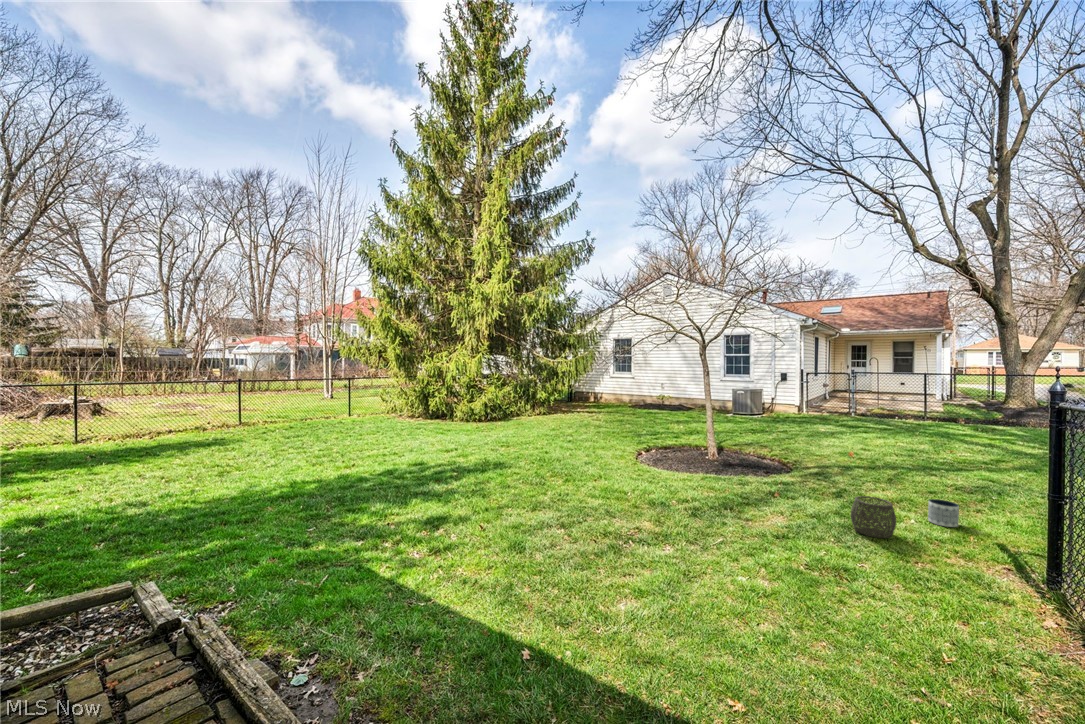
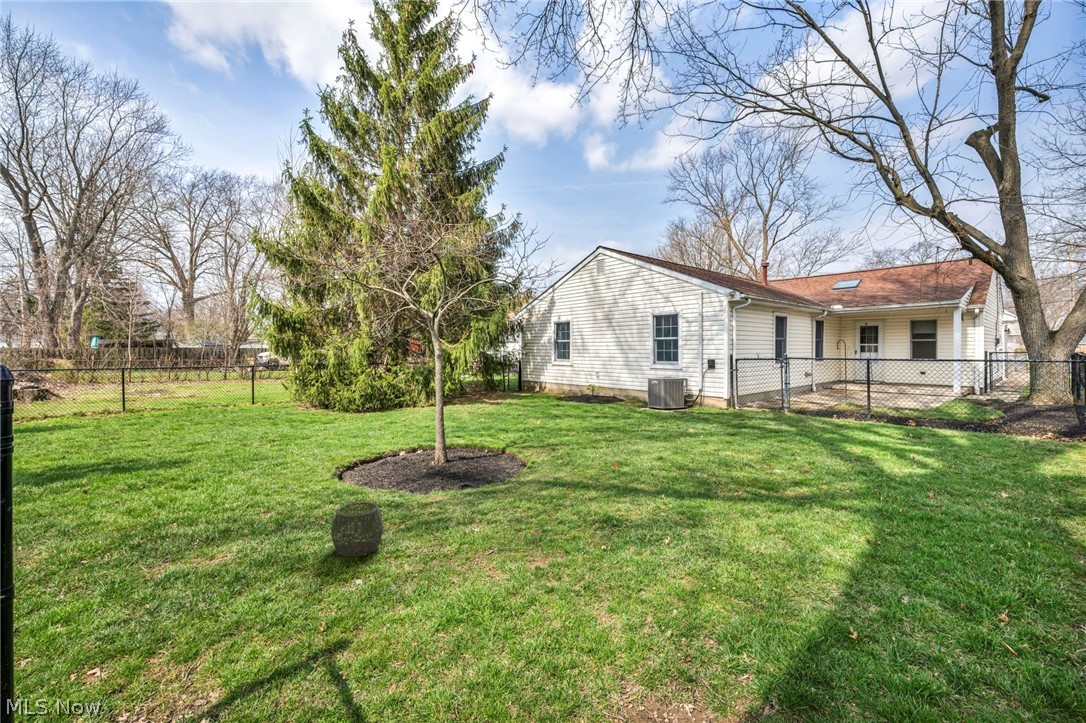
planter: present [928,499,959,527] -> none [472,511,502,550]

